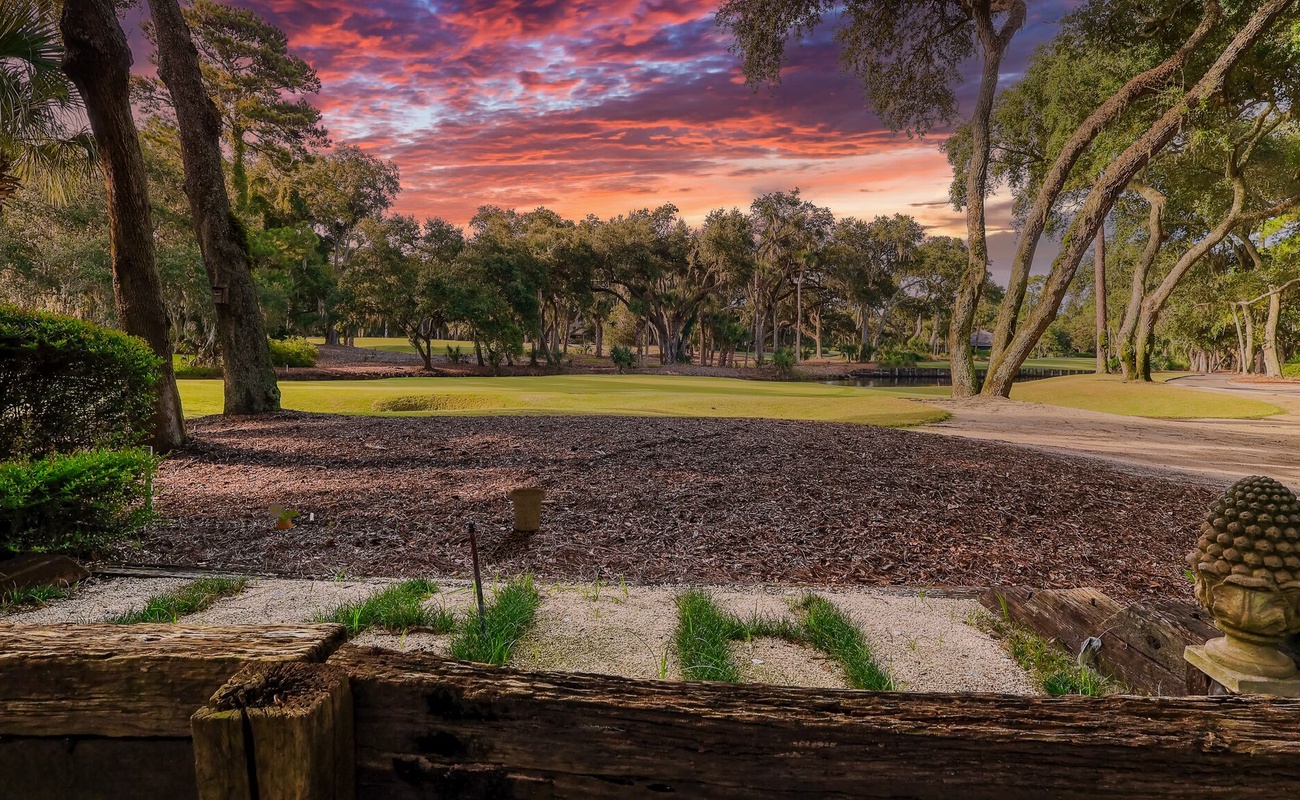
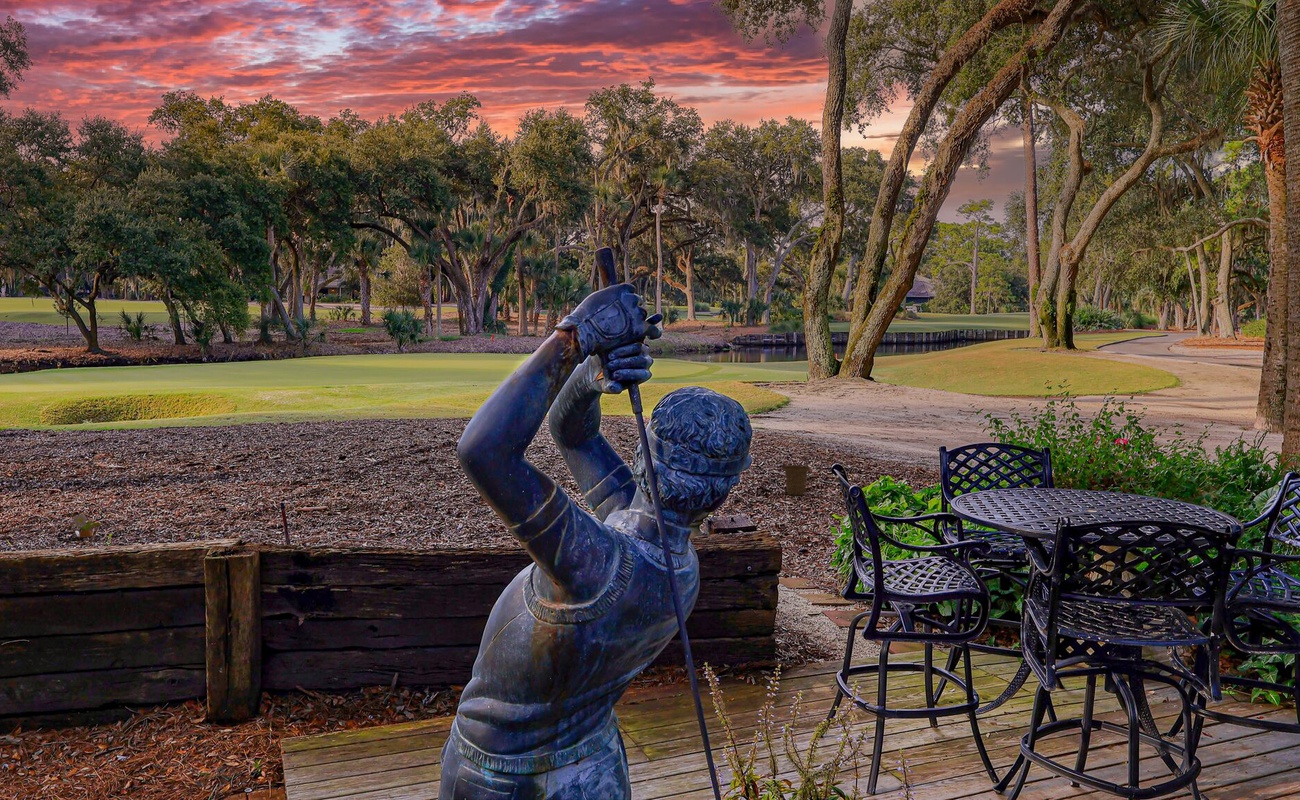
basket: present [508,488,547,531] -> present [782,465,810,496]

